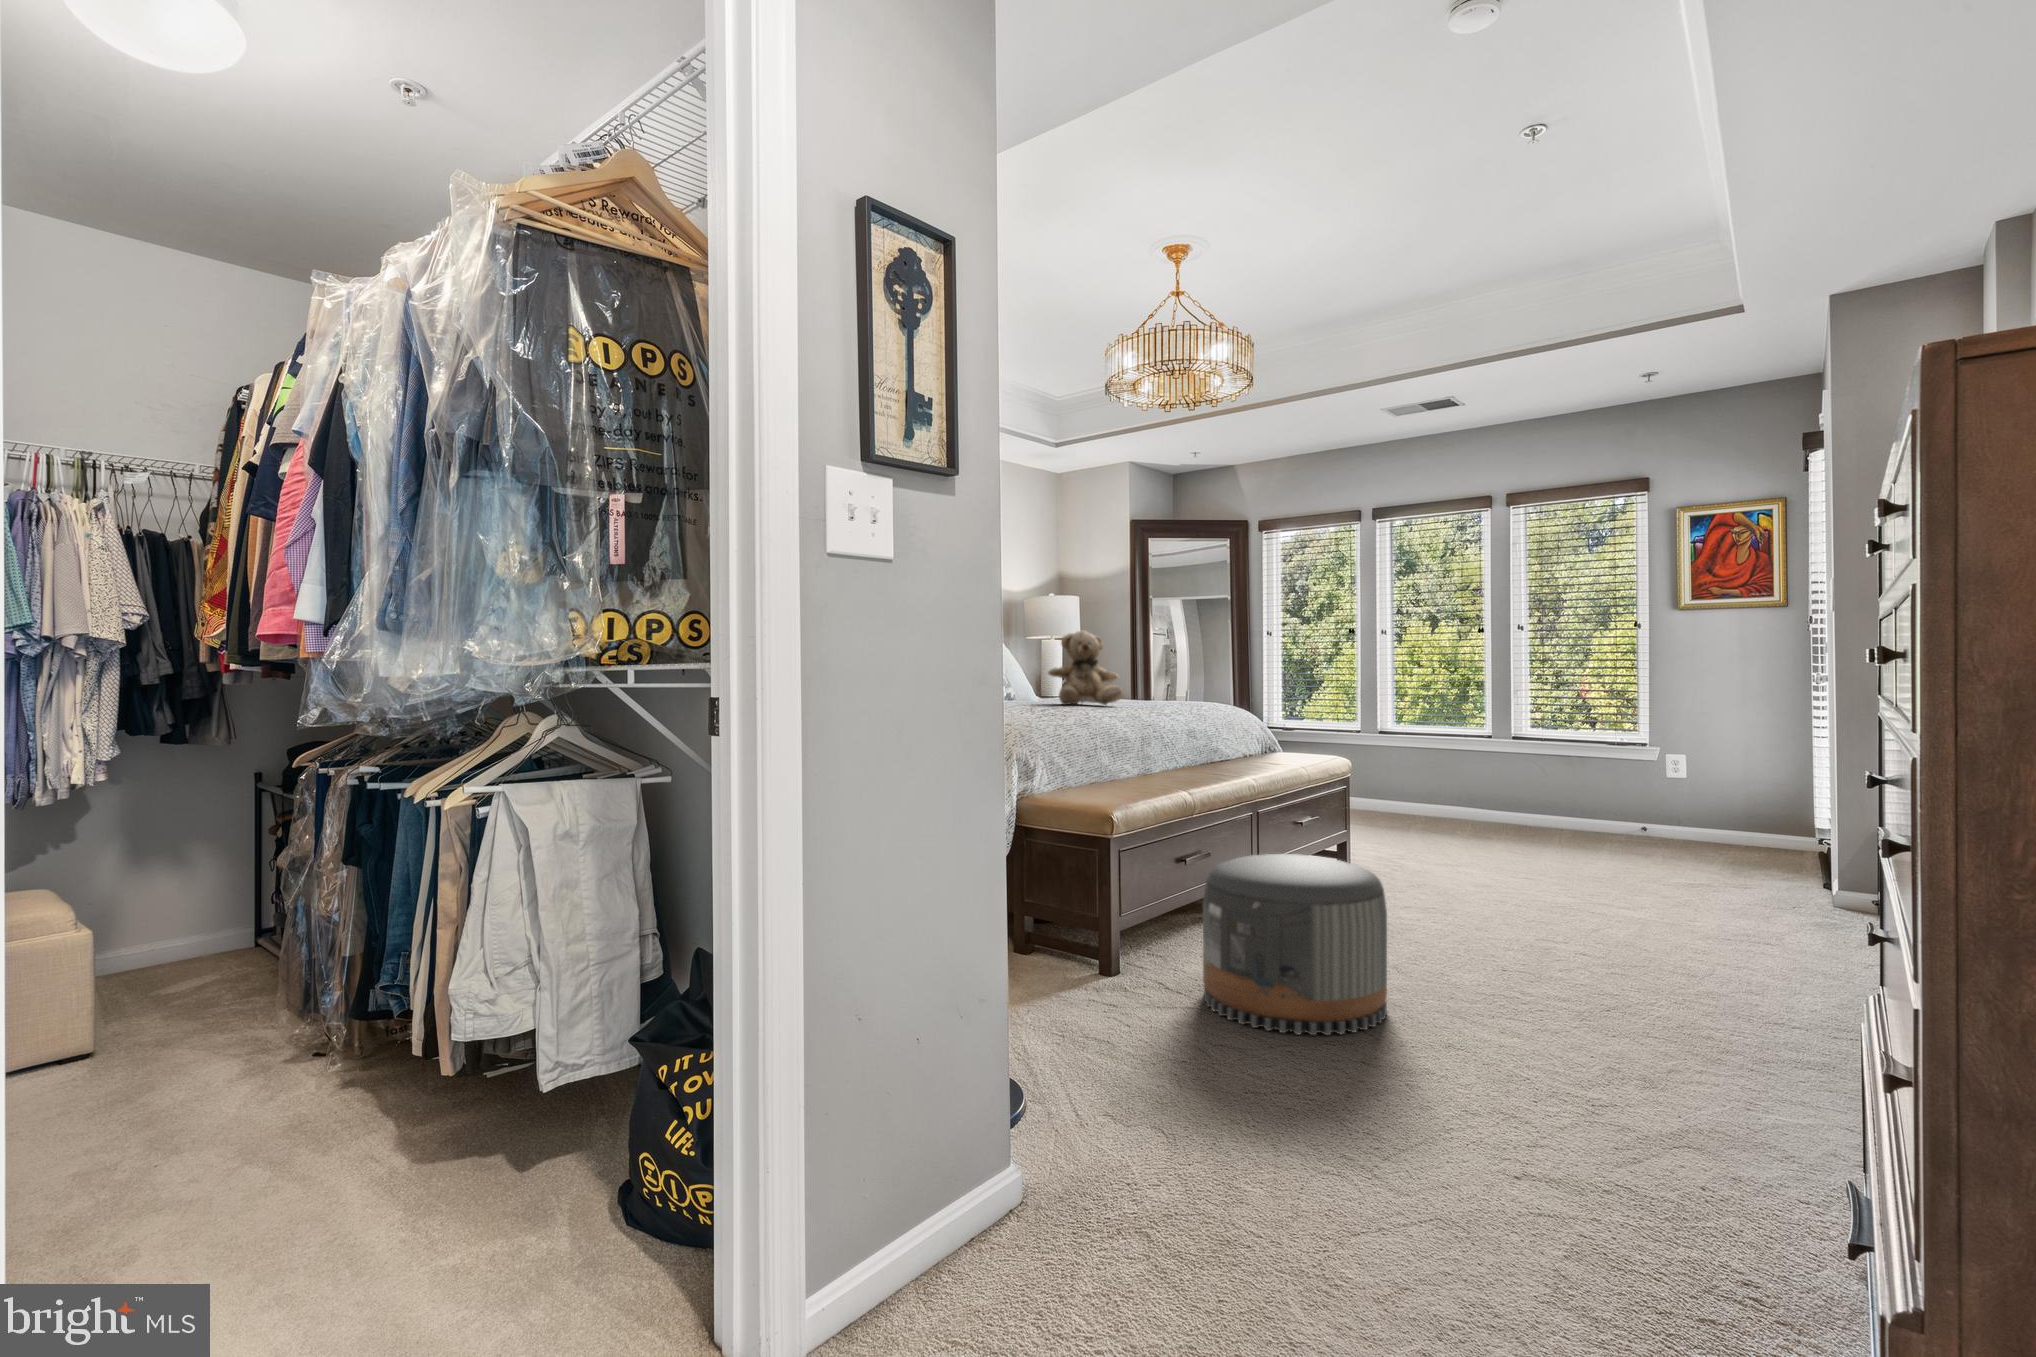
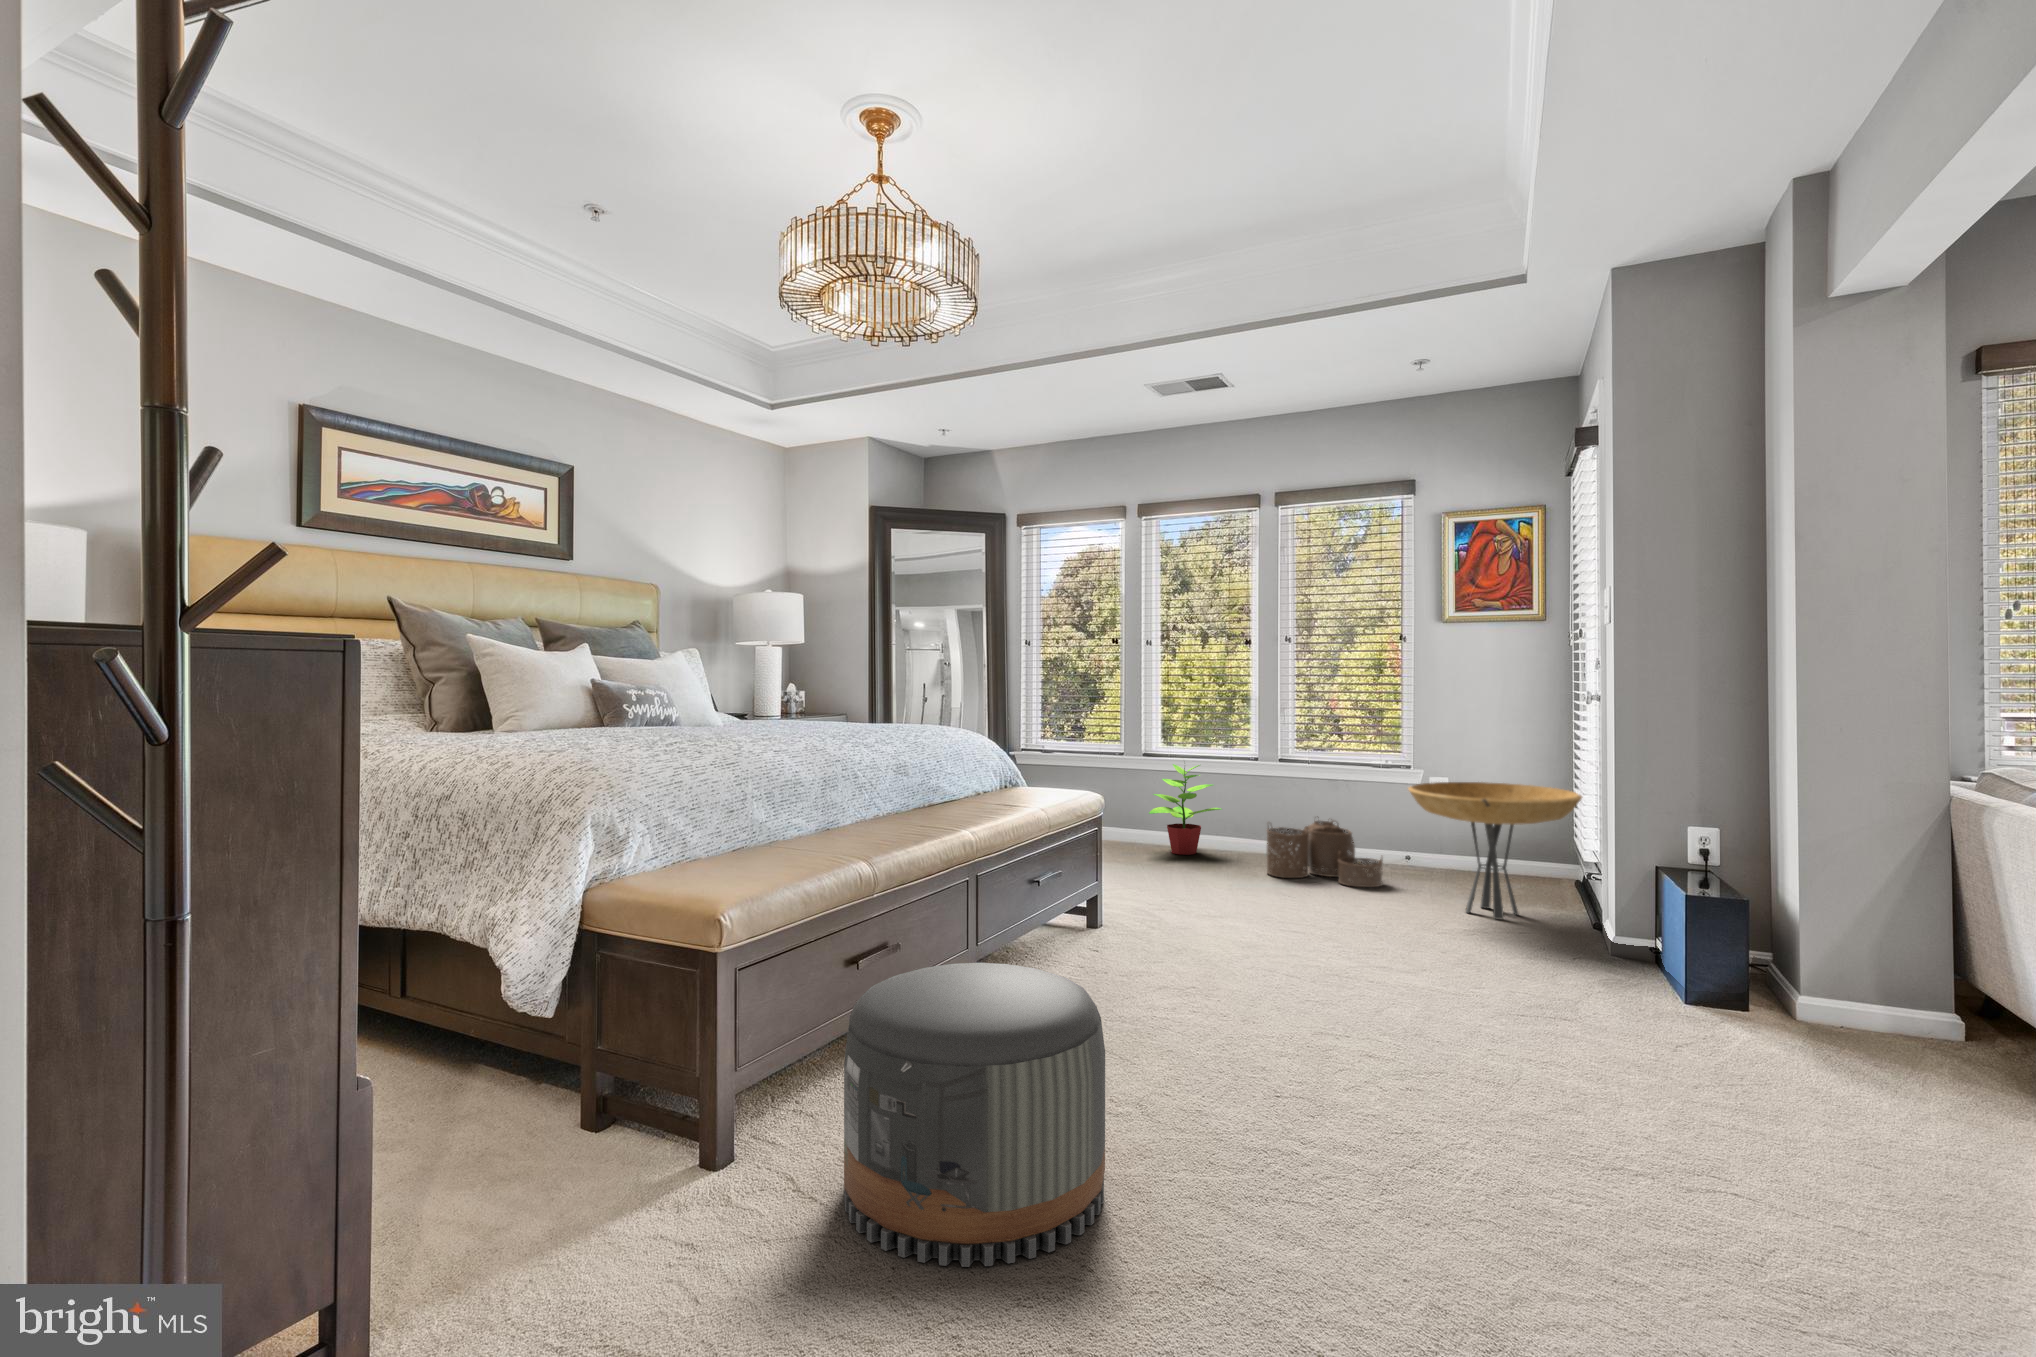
teddy bear: present [1048,630,1124,705] -> none [721,638,818,735]
potted plant: none [1387,736,1458,821] -> present [1149,764,1221,855]
side table: none [1638,755,1814,877] -> present [1409,782,1582,919]
woven basket: none [1501,788,1615,850] -> present [1267,821,1383,887]

